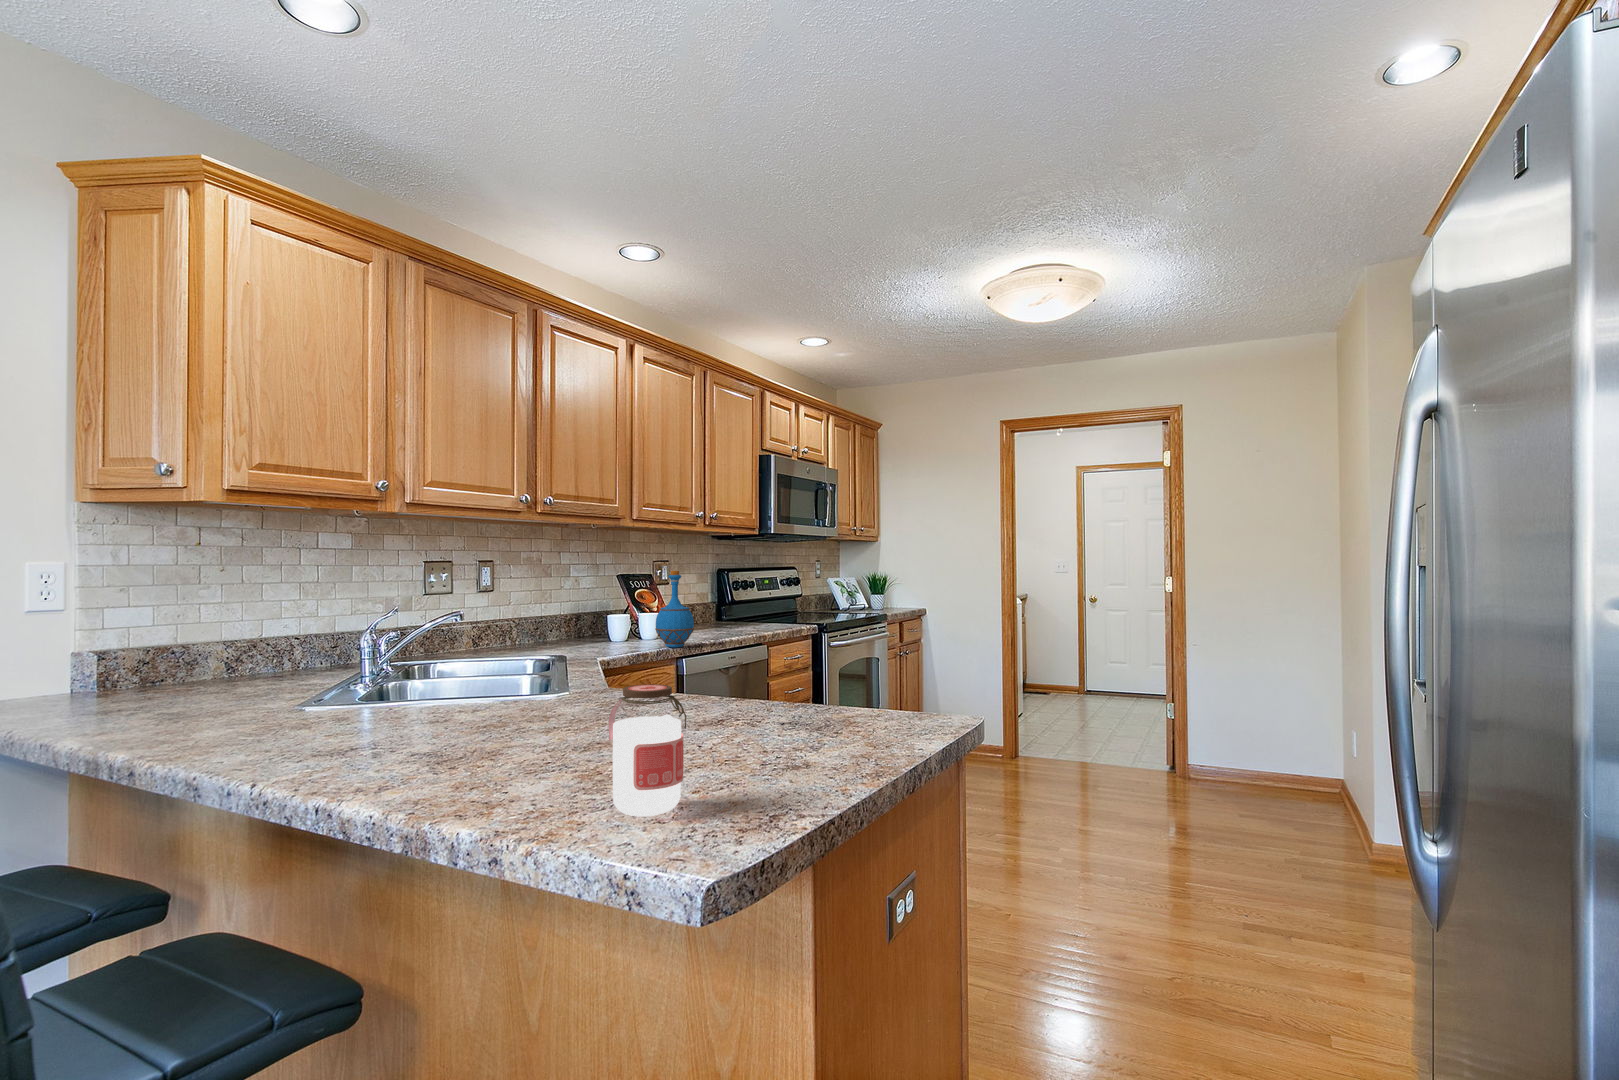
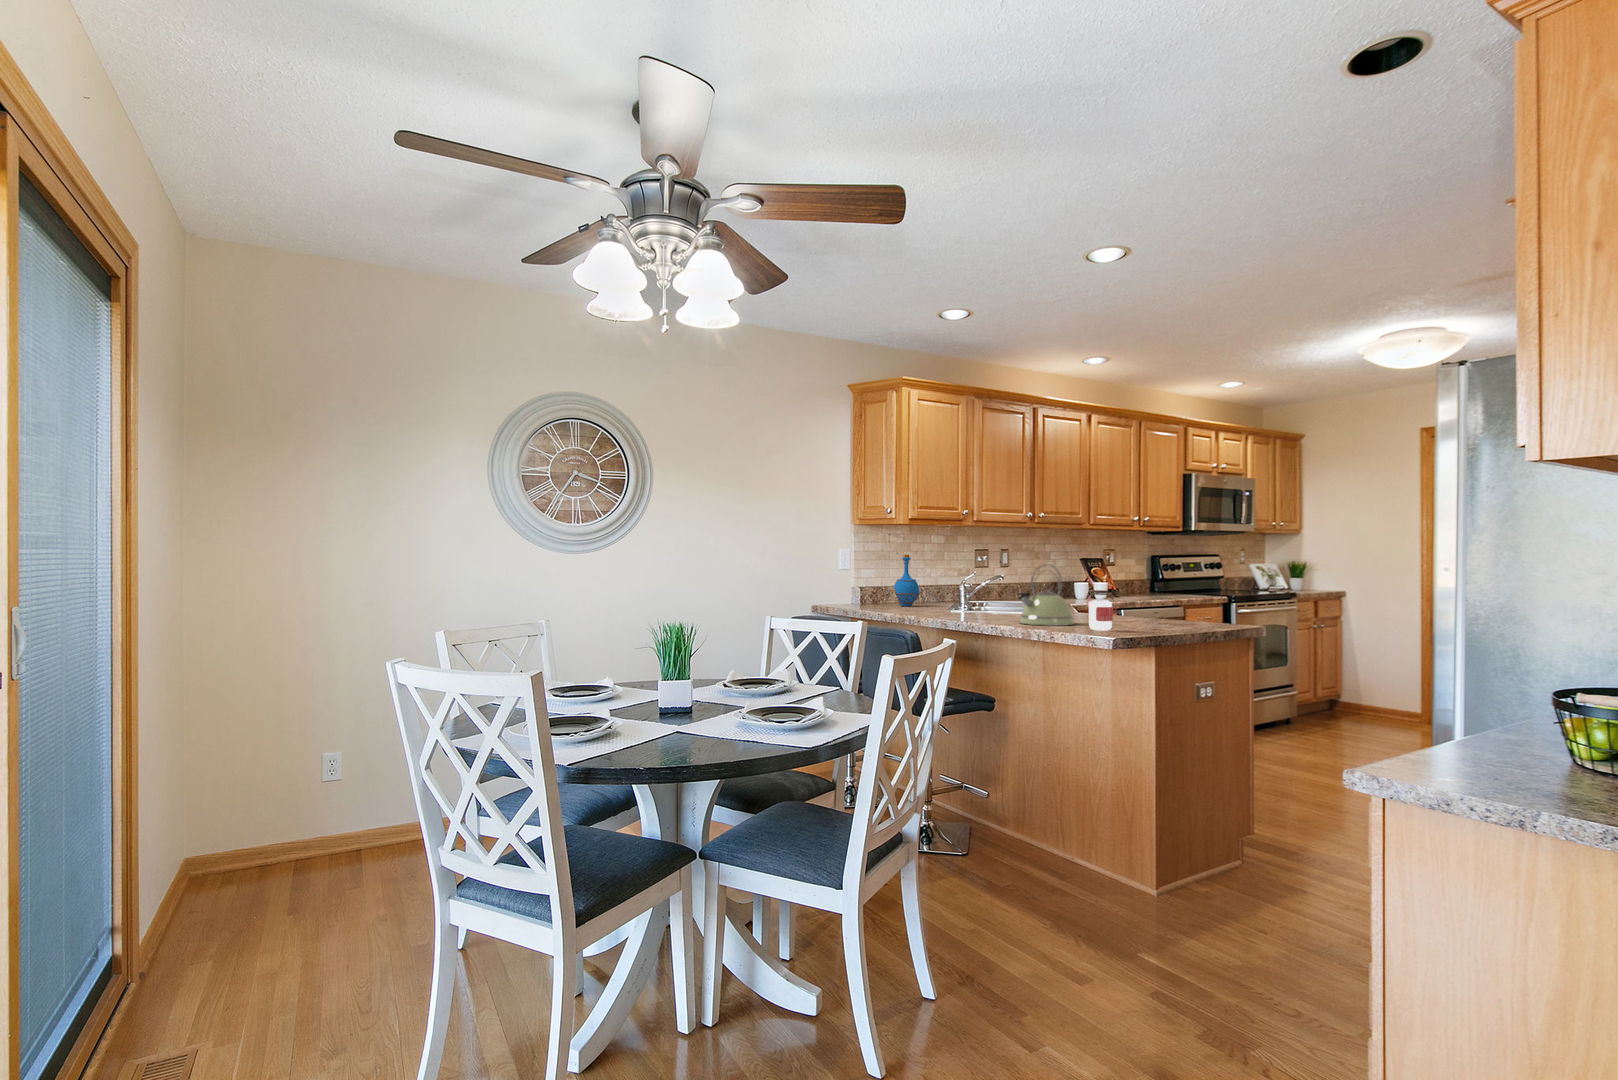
bottle: present [655,571,694,648] -> present [893,555,919,606]
kettle: none [415,602,581,784] -> present [1019,564,1074,626]

